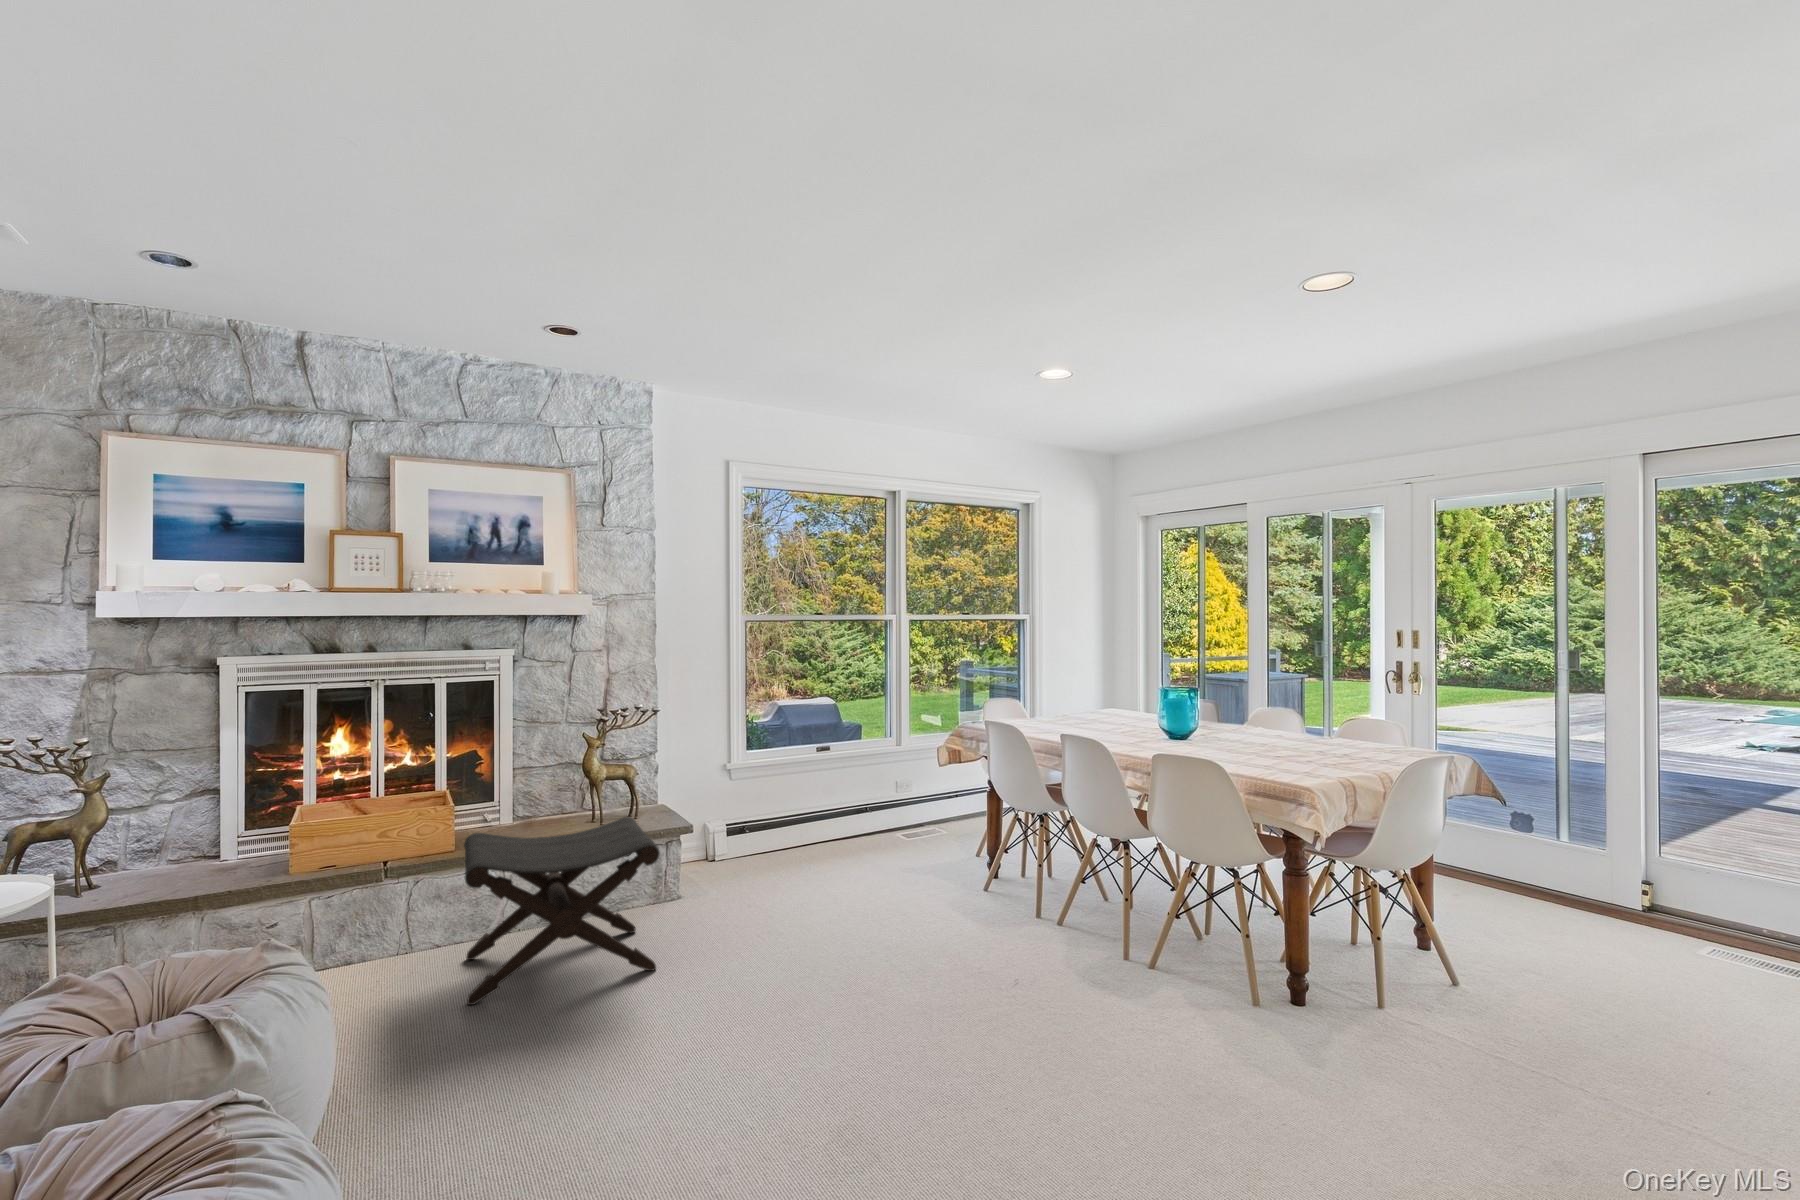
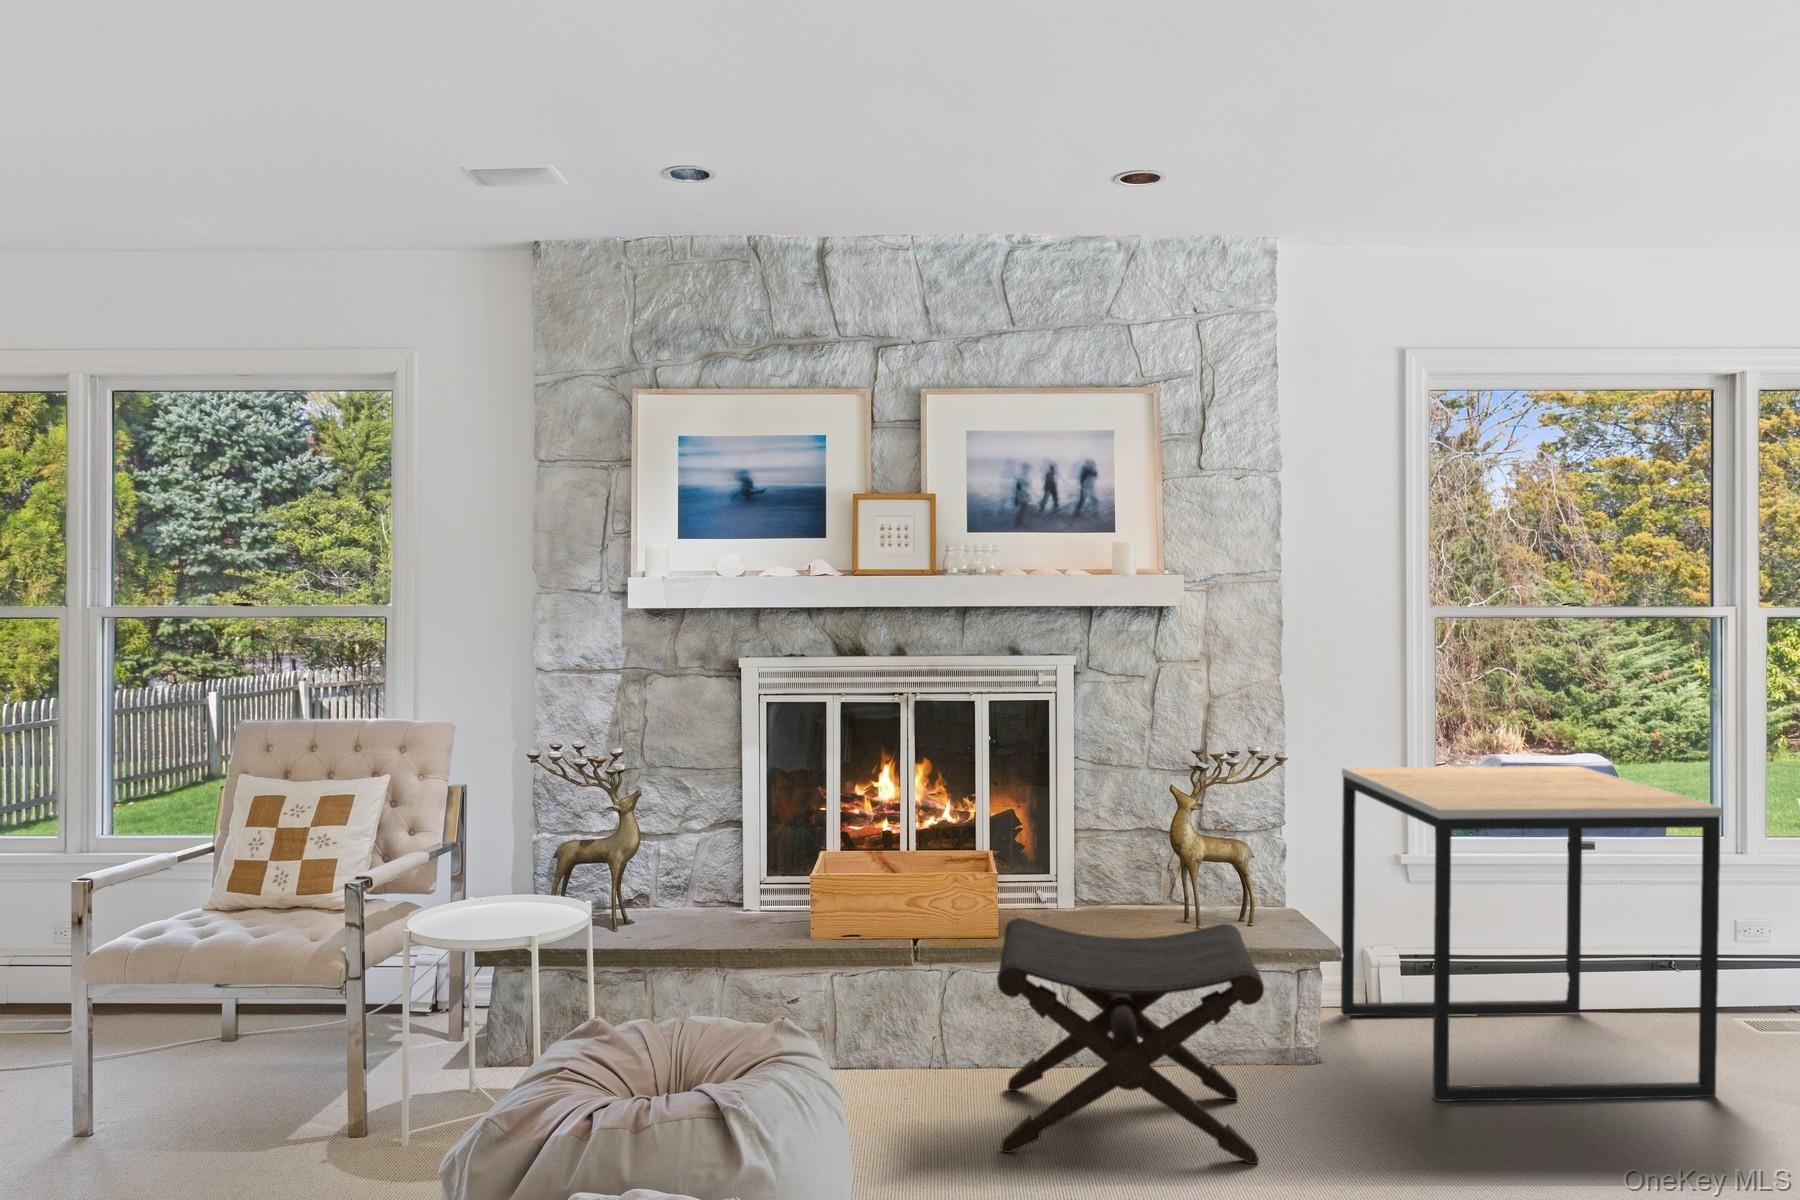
side table: none [690,704,898,908] -> present [1341,766,1722,1102]

